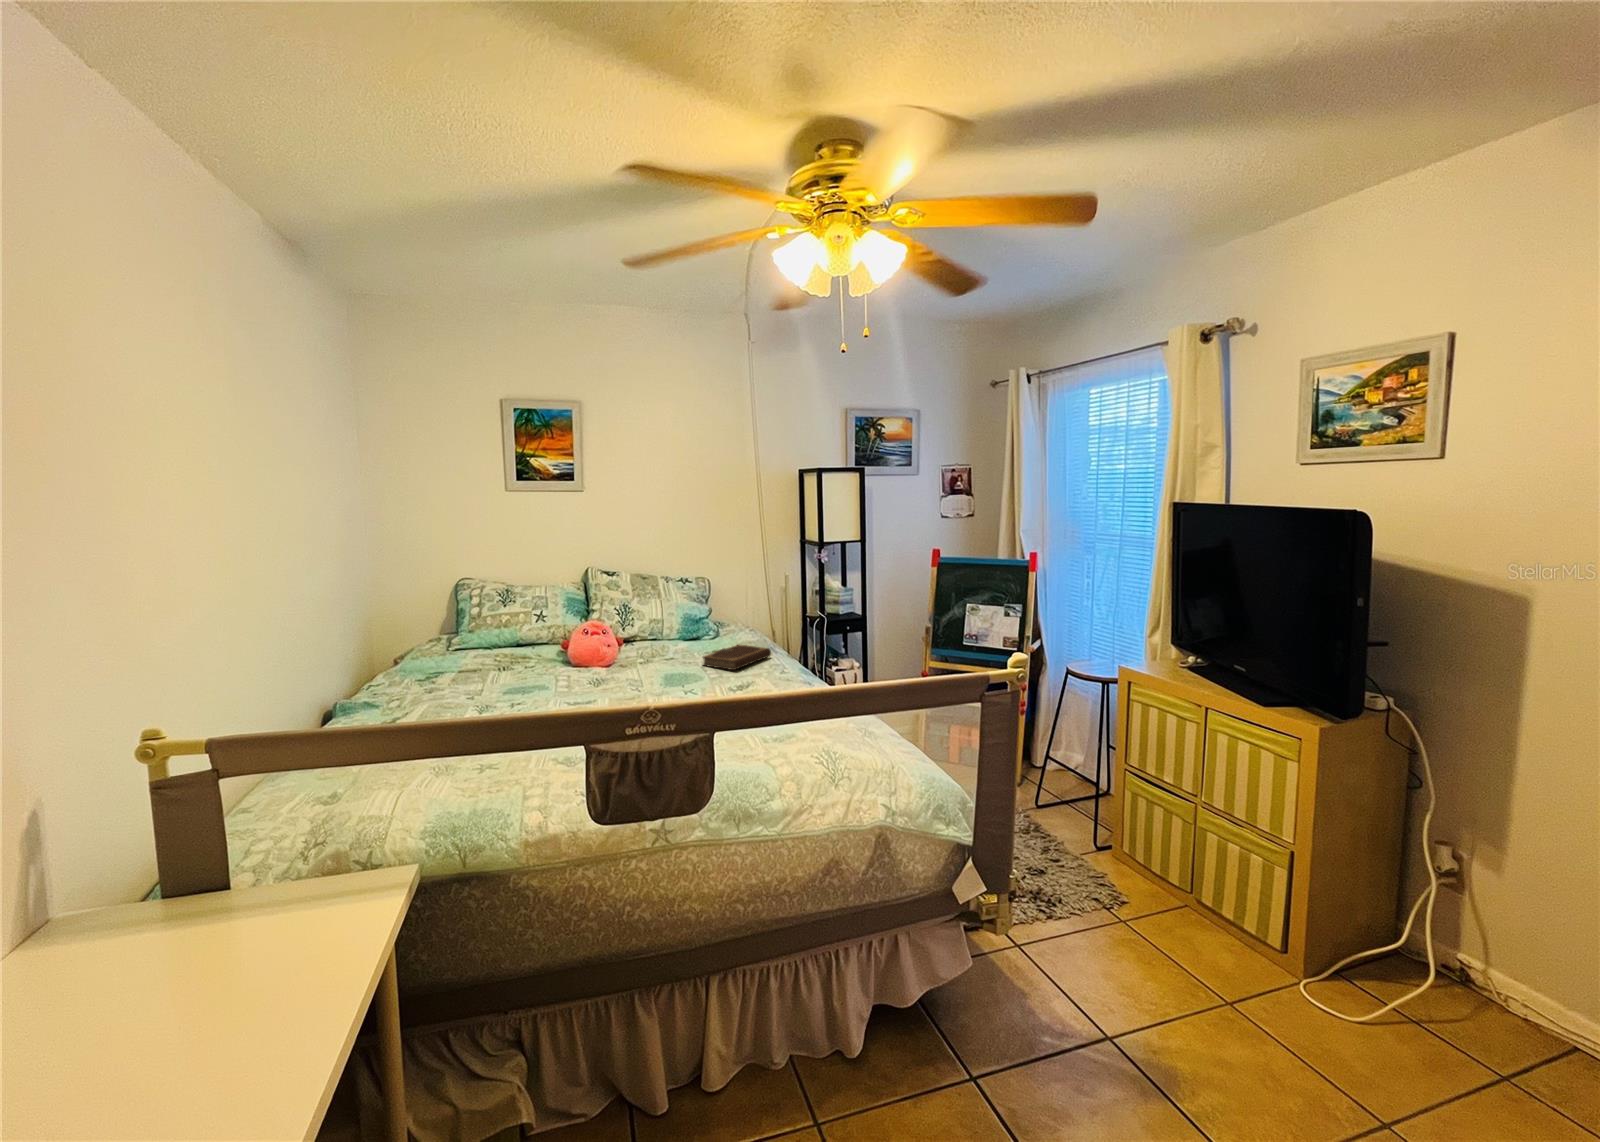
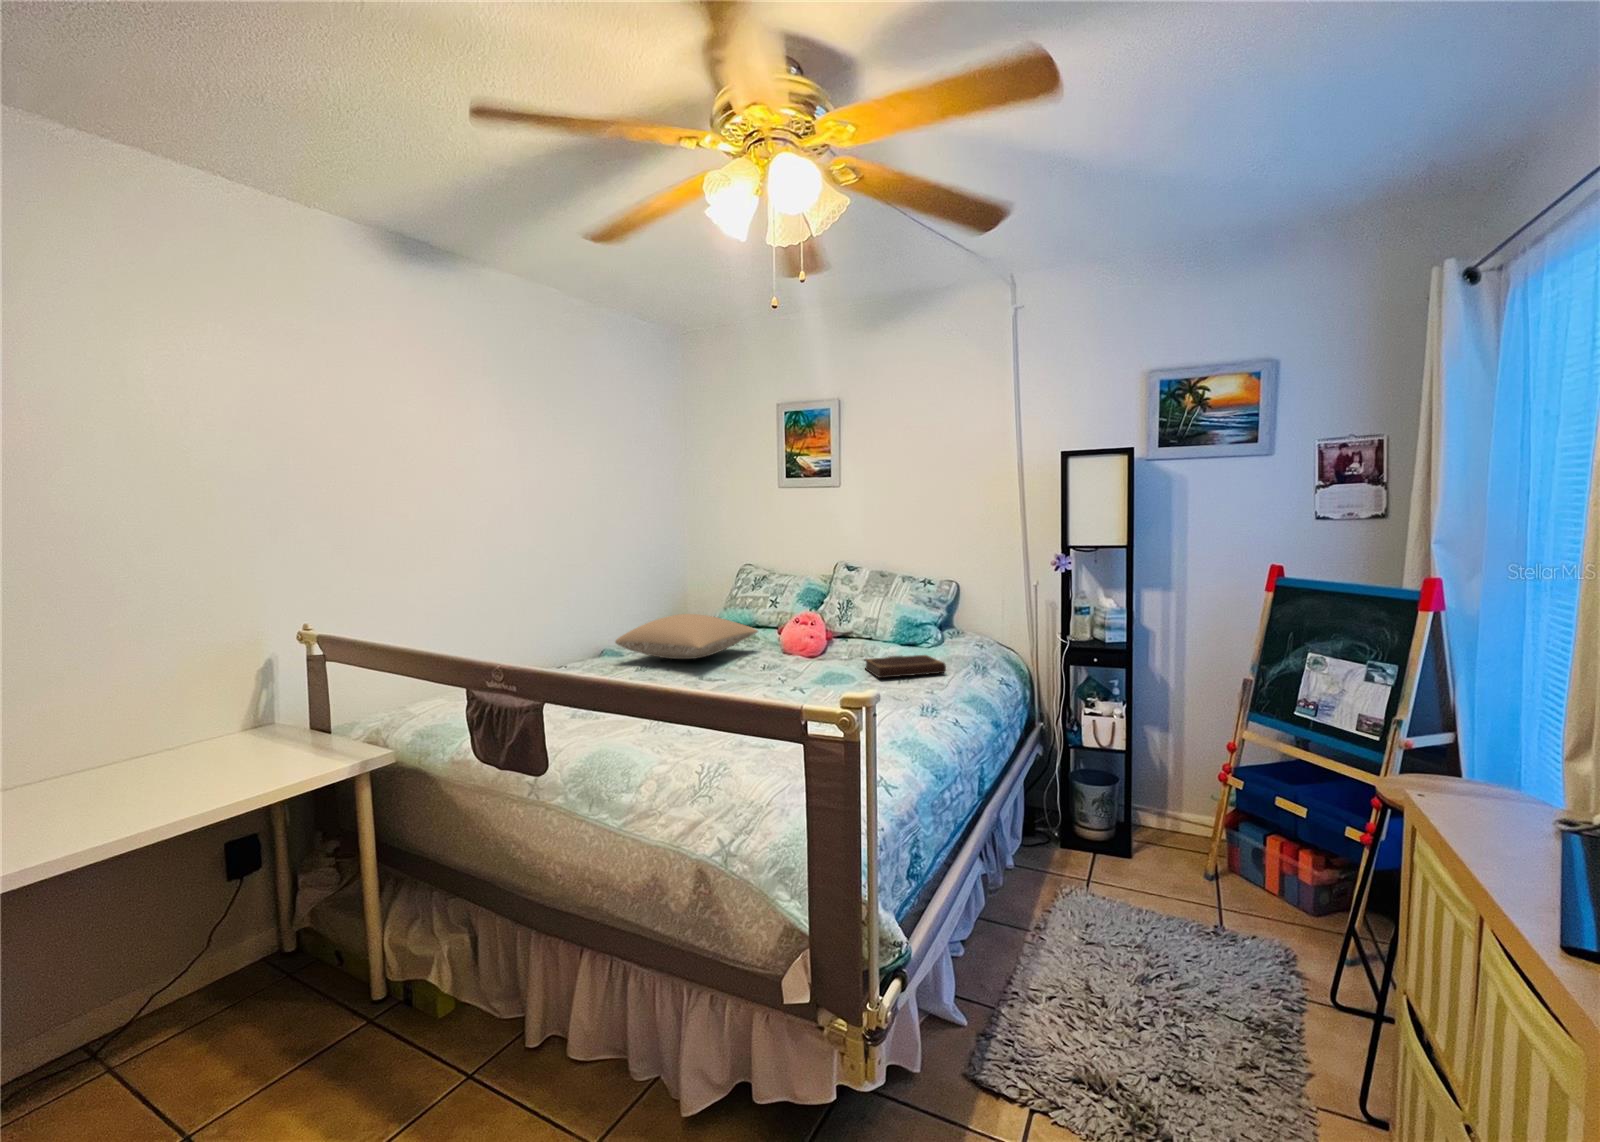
pillow: none [437,640,570,694] -> present [616,614,758,659]

